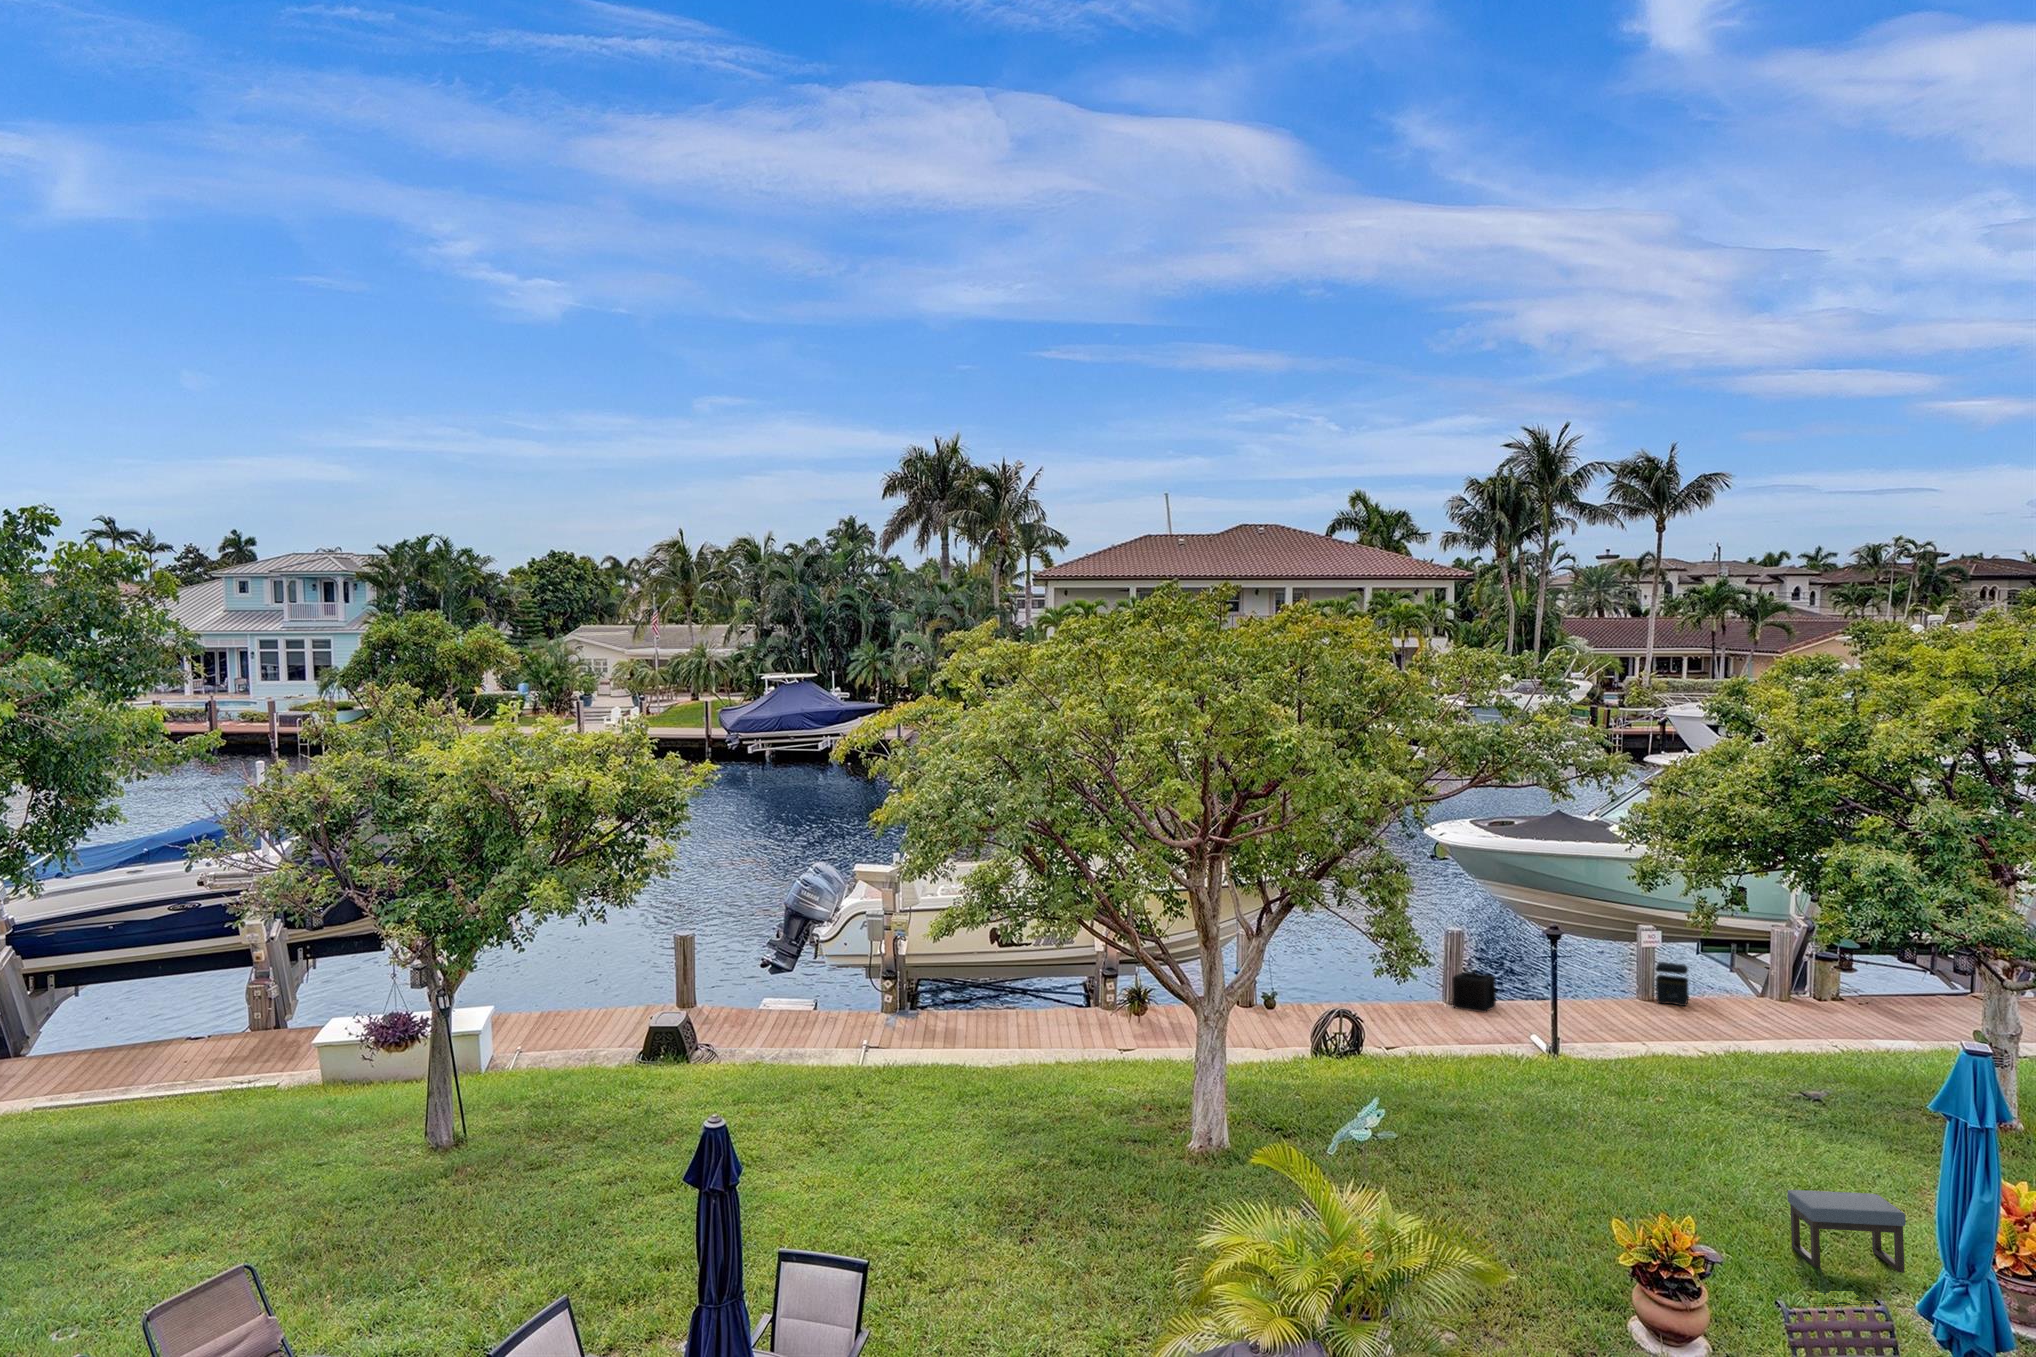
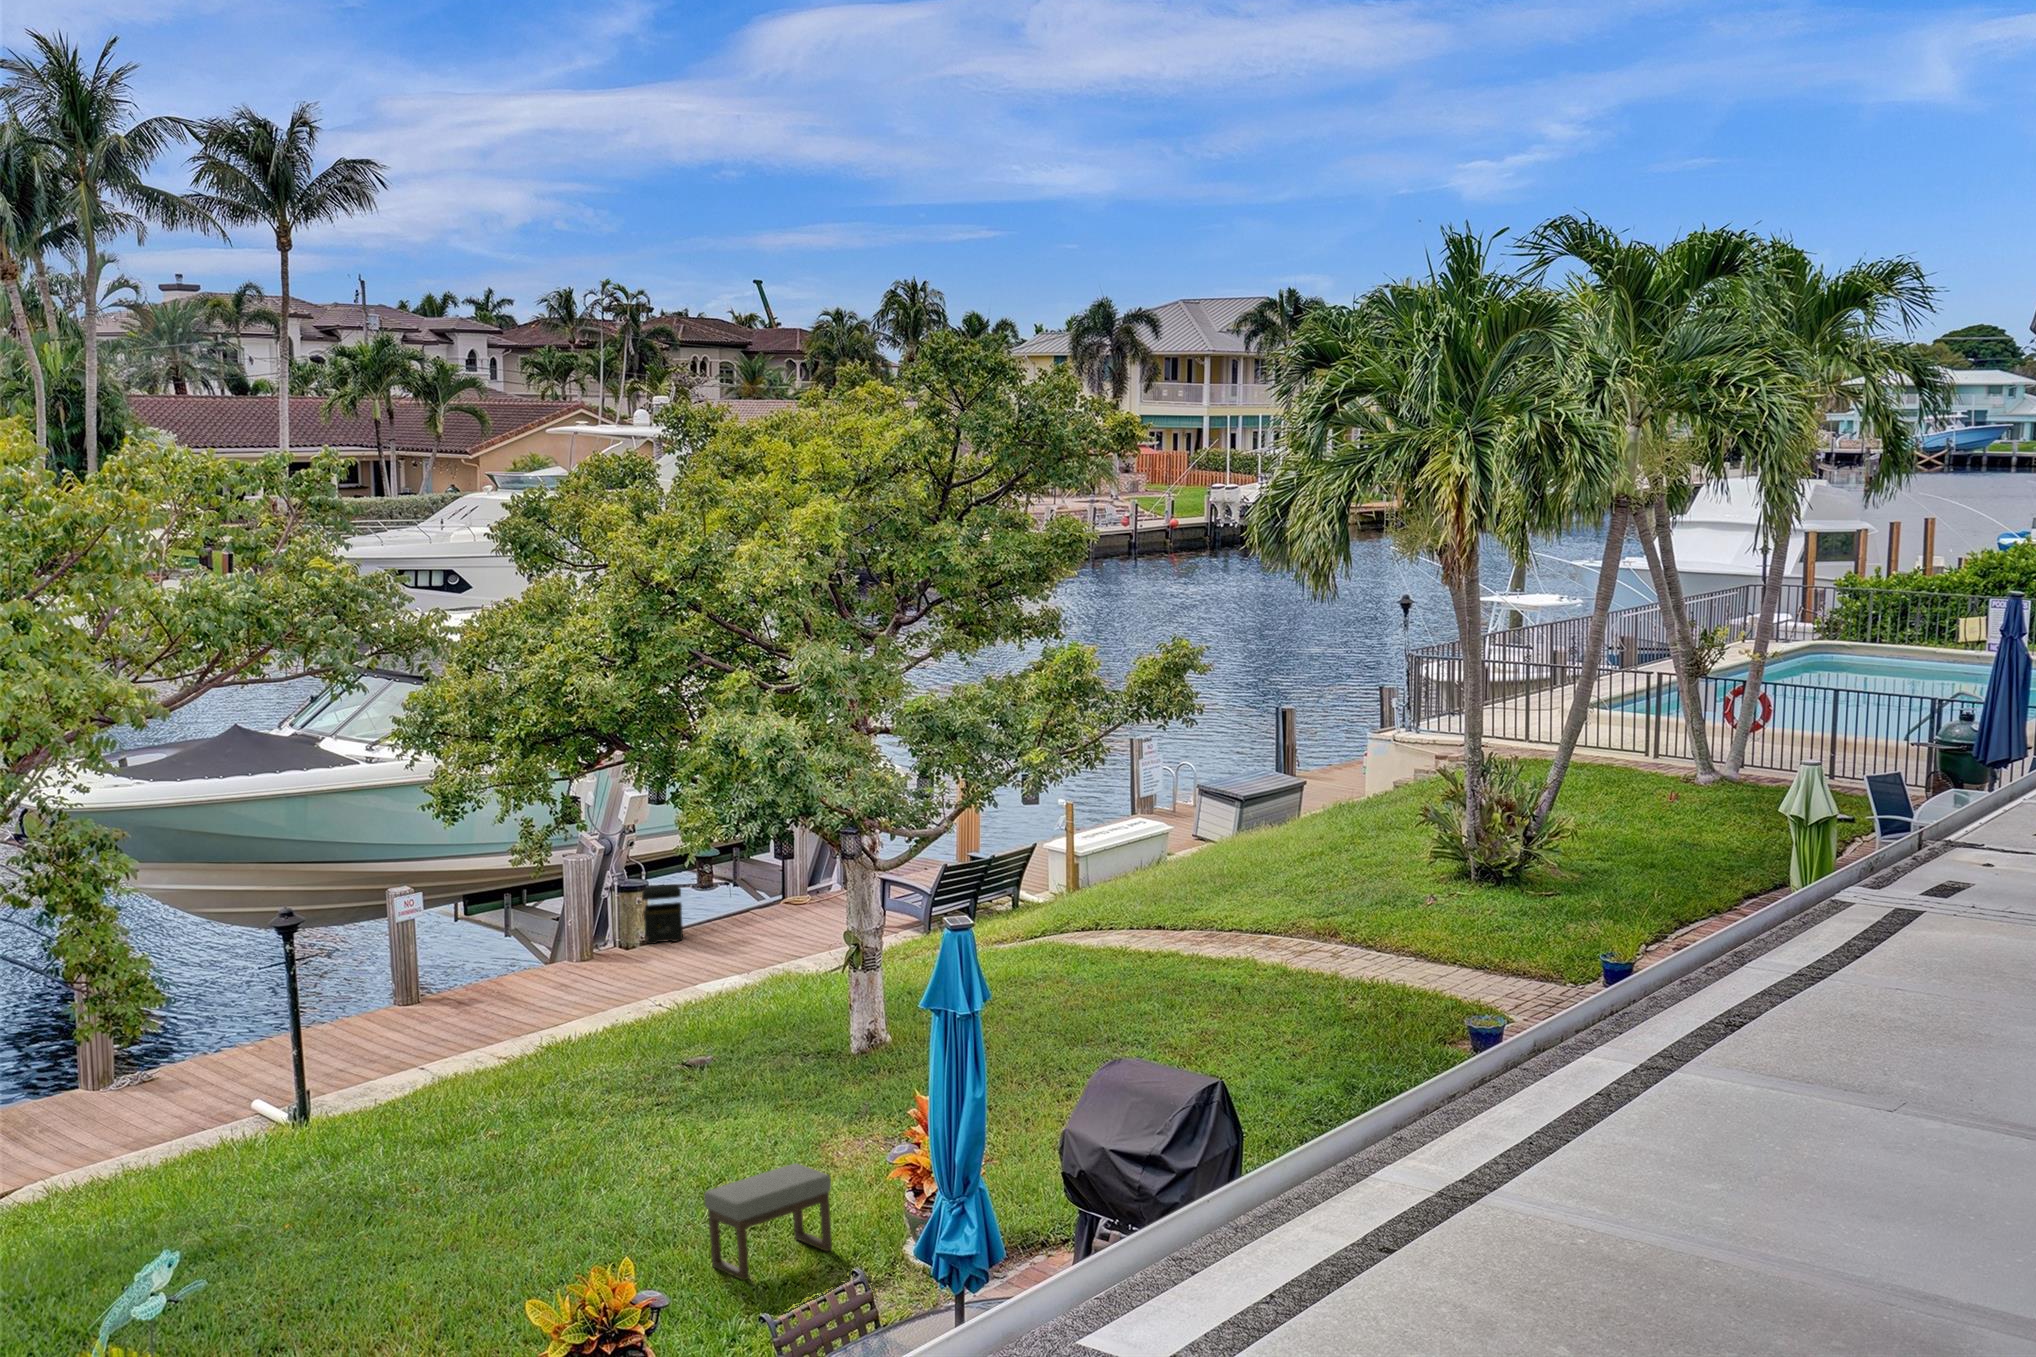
toolbox: present [1655,962,1689,1006] -> present [642,885,683,944]
wooden crate: present [1452,972,1496,1012] -> none [112,1015,188,1086]

